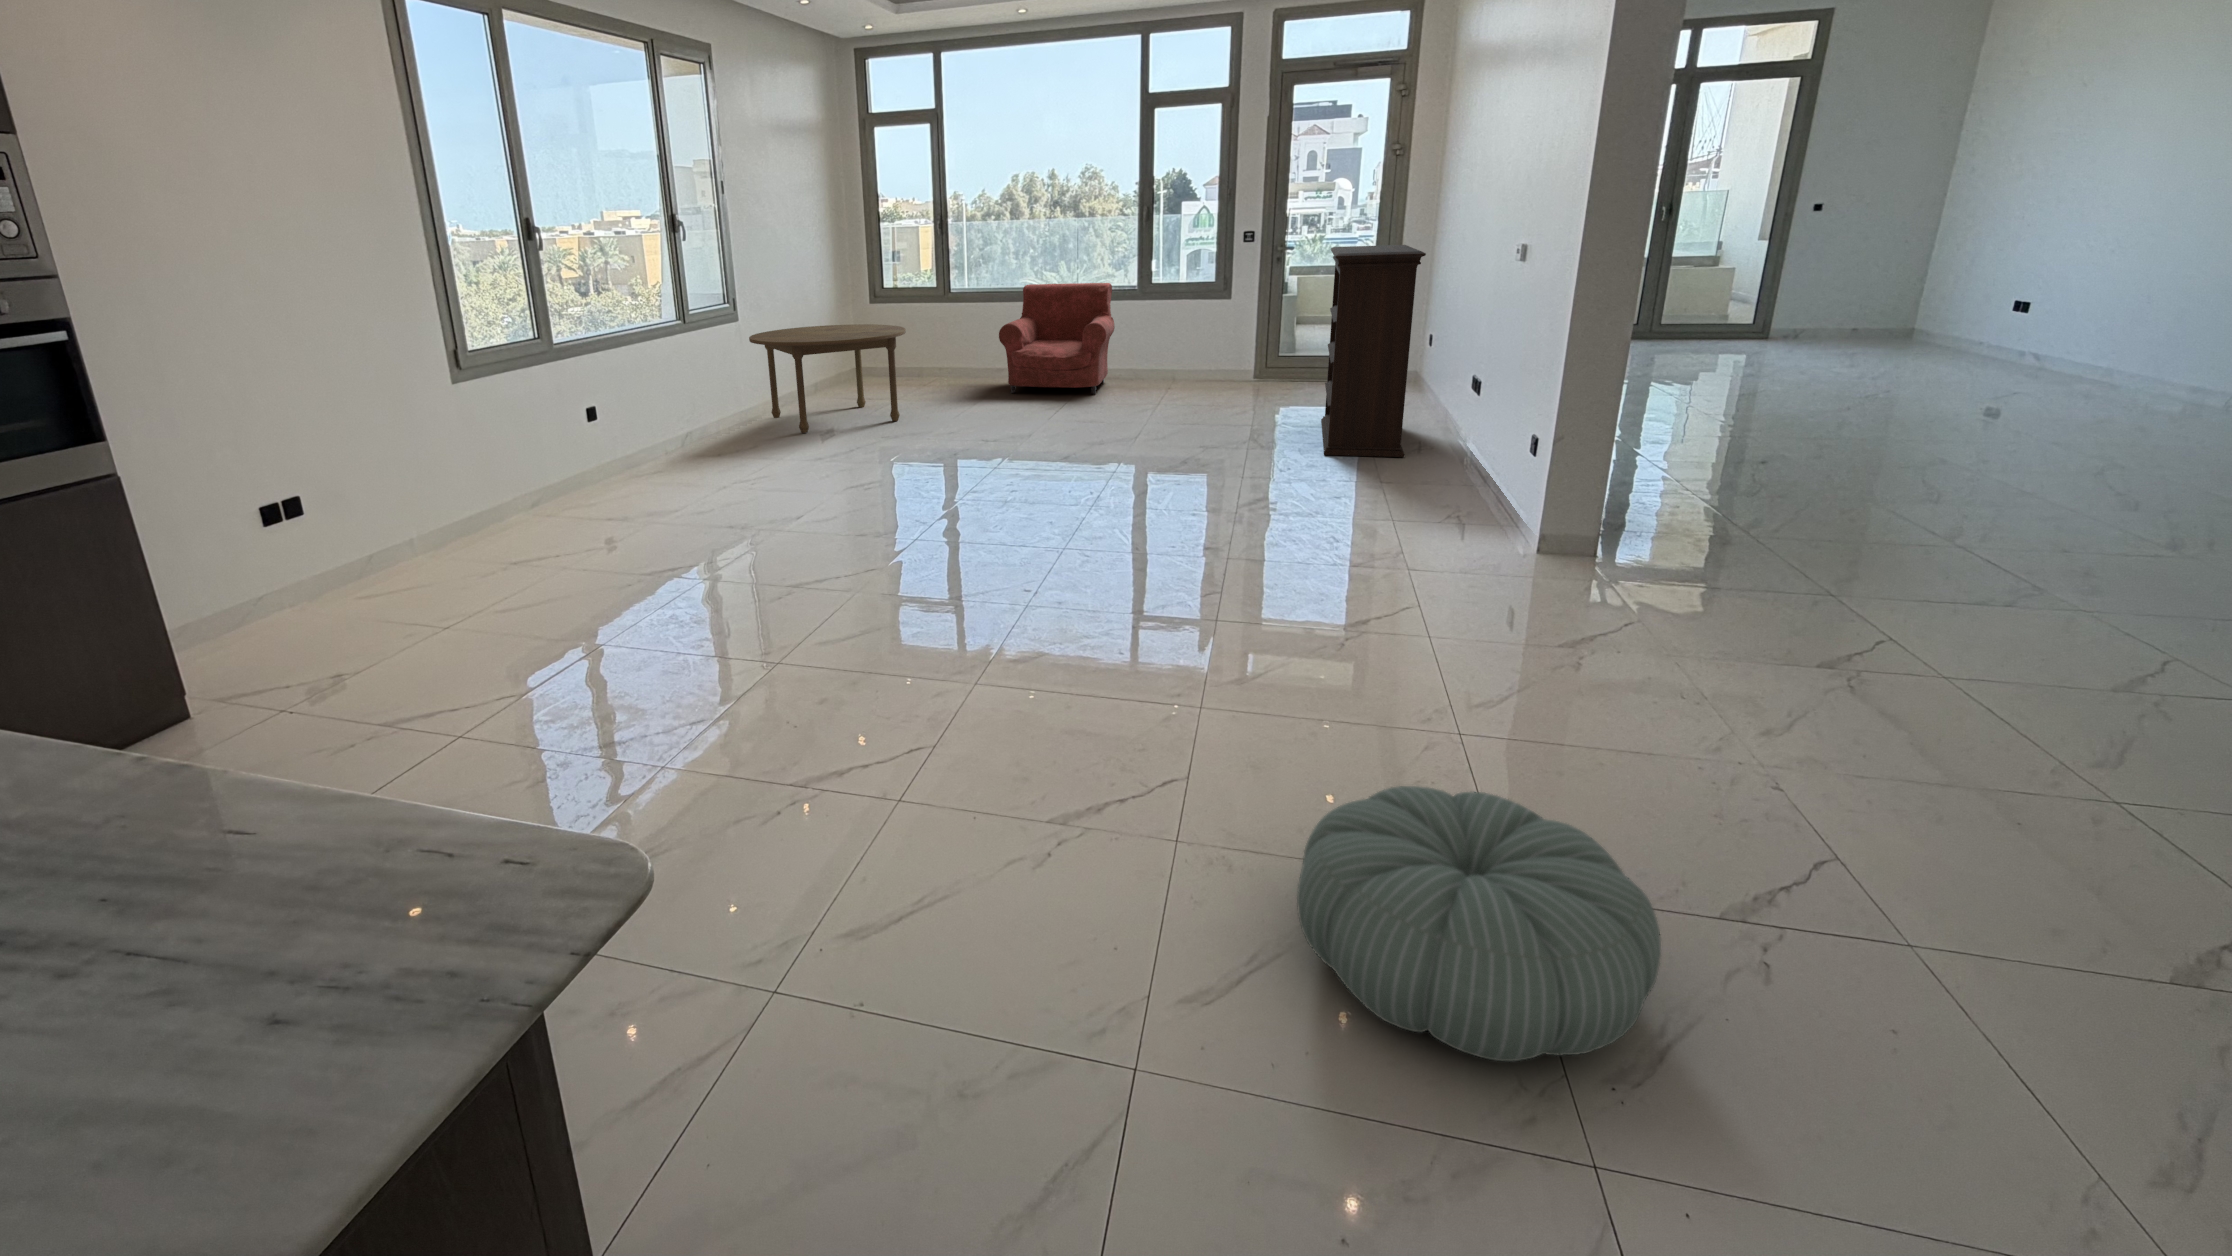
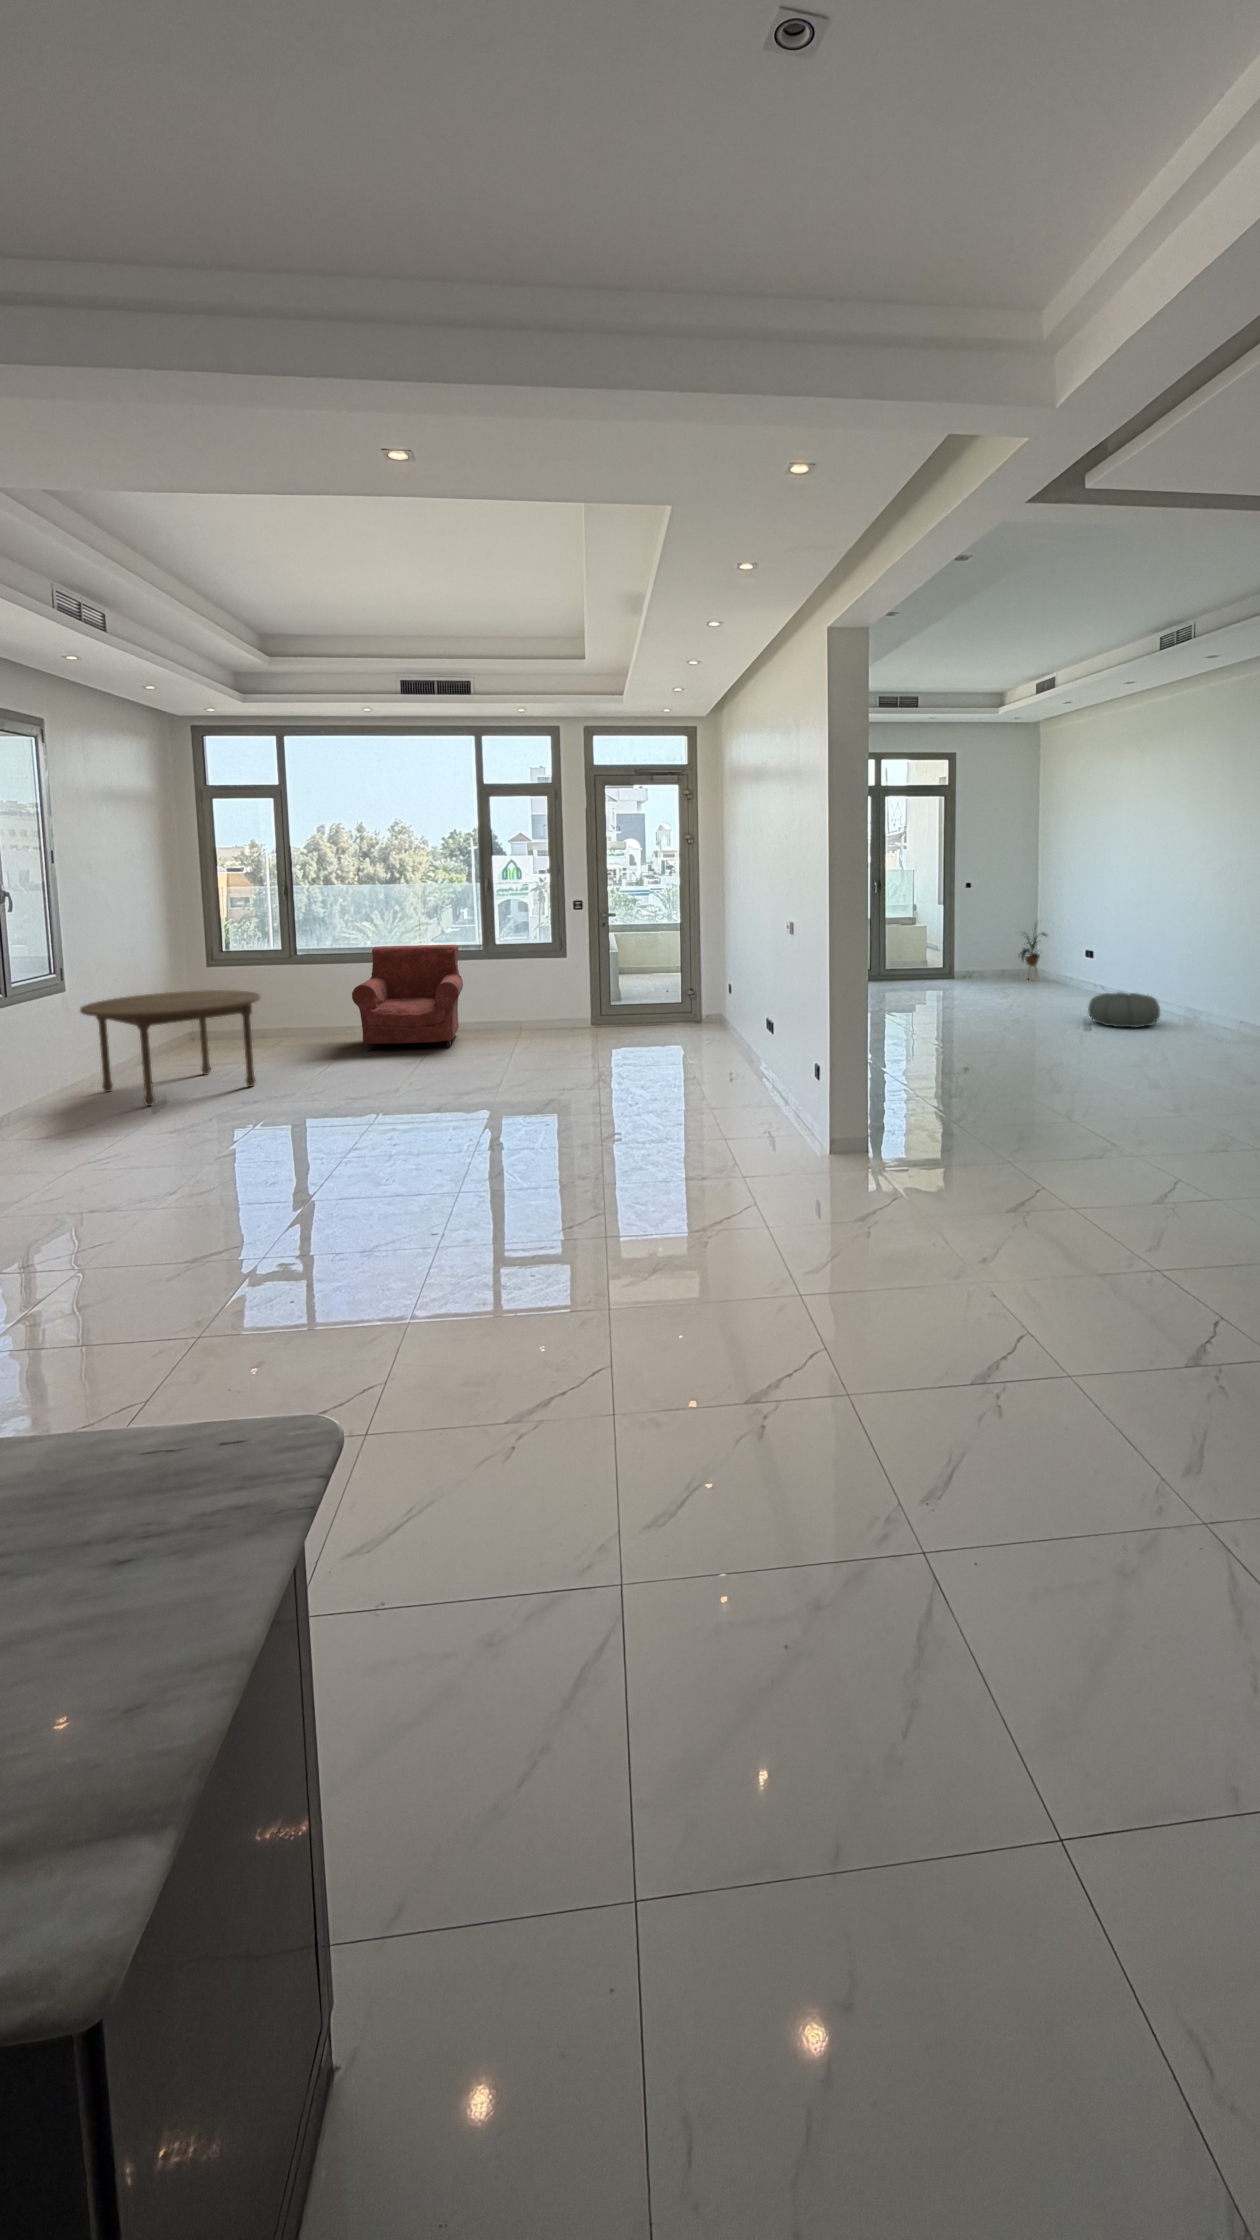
bookshelf: present [1321,245,1426,457] -> none [650,918,726,1090]
house plant: none [1884,258,1948,346] -> present [1021,933,1046,978]
pouf: present [1297,786,1661,1061] -> present [1088,993,1160,1027]

